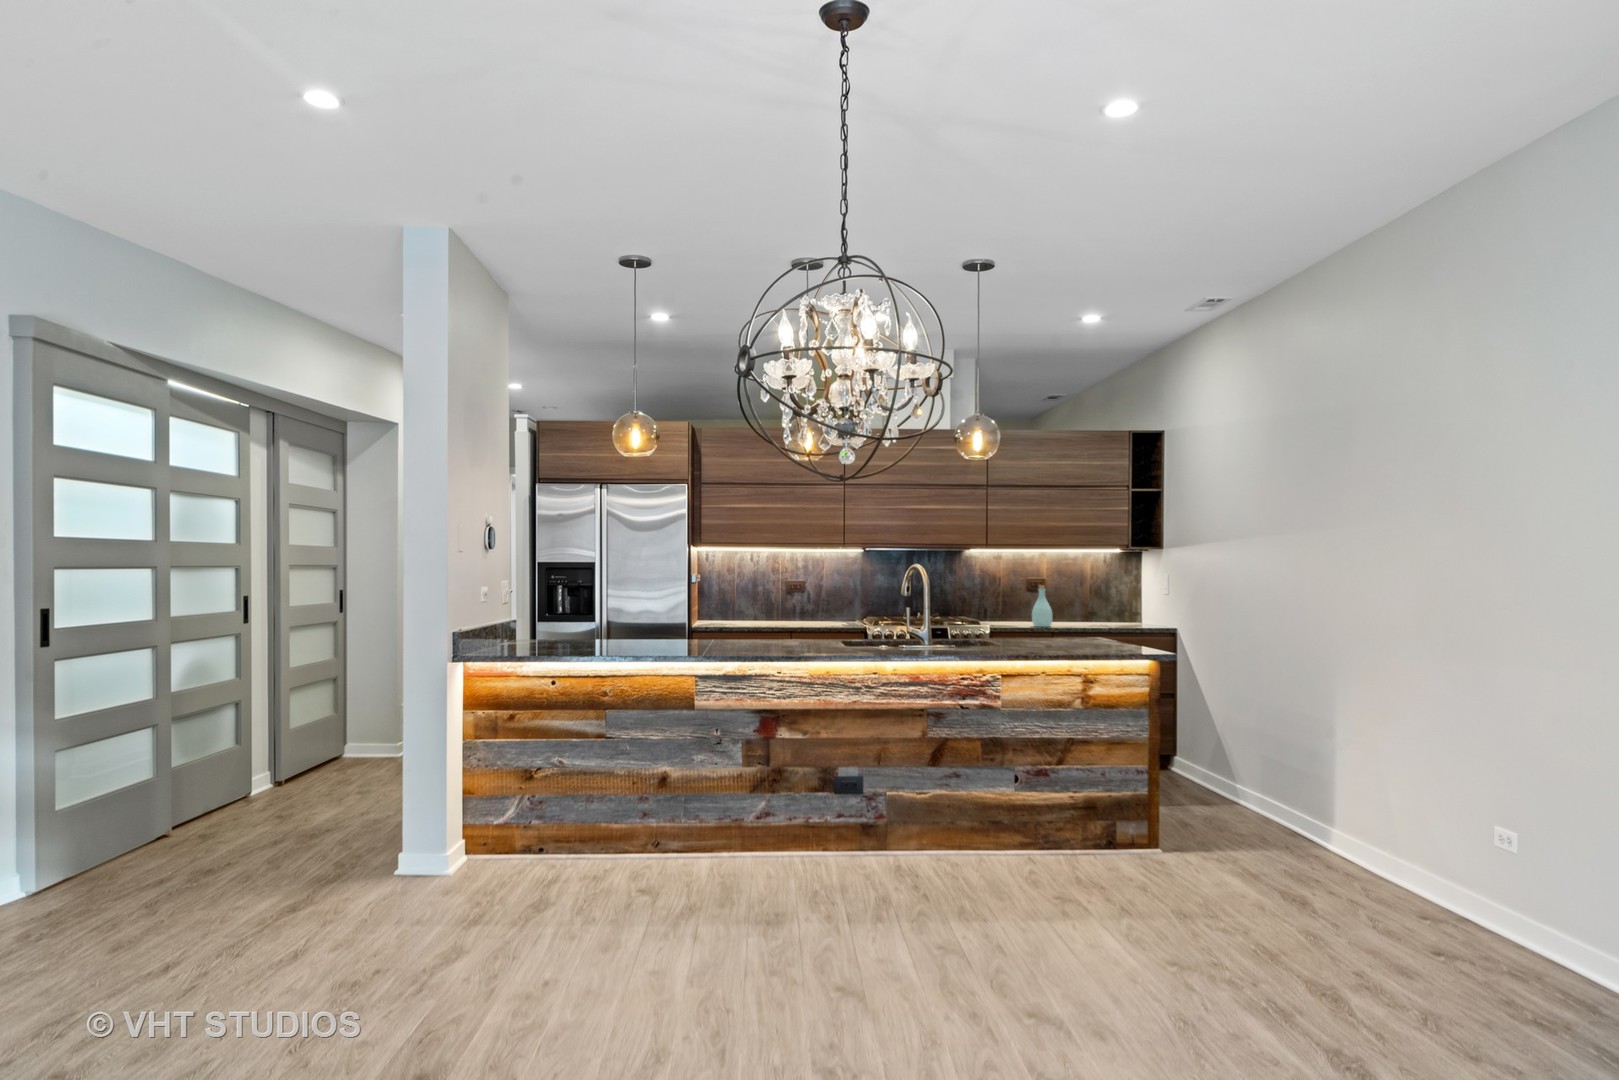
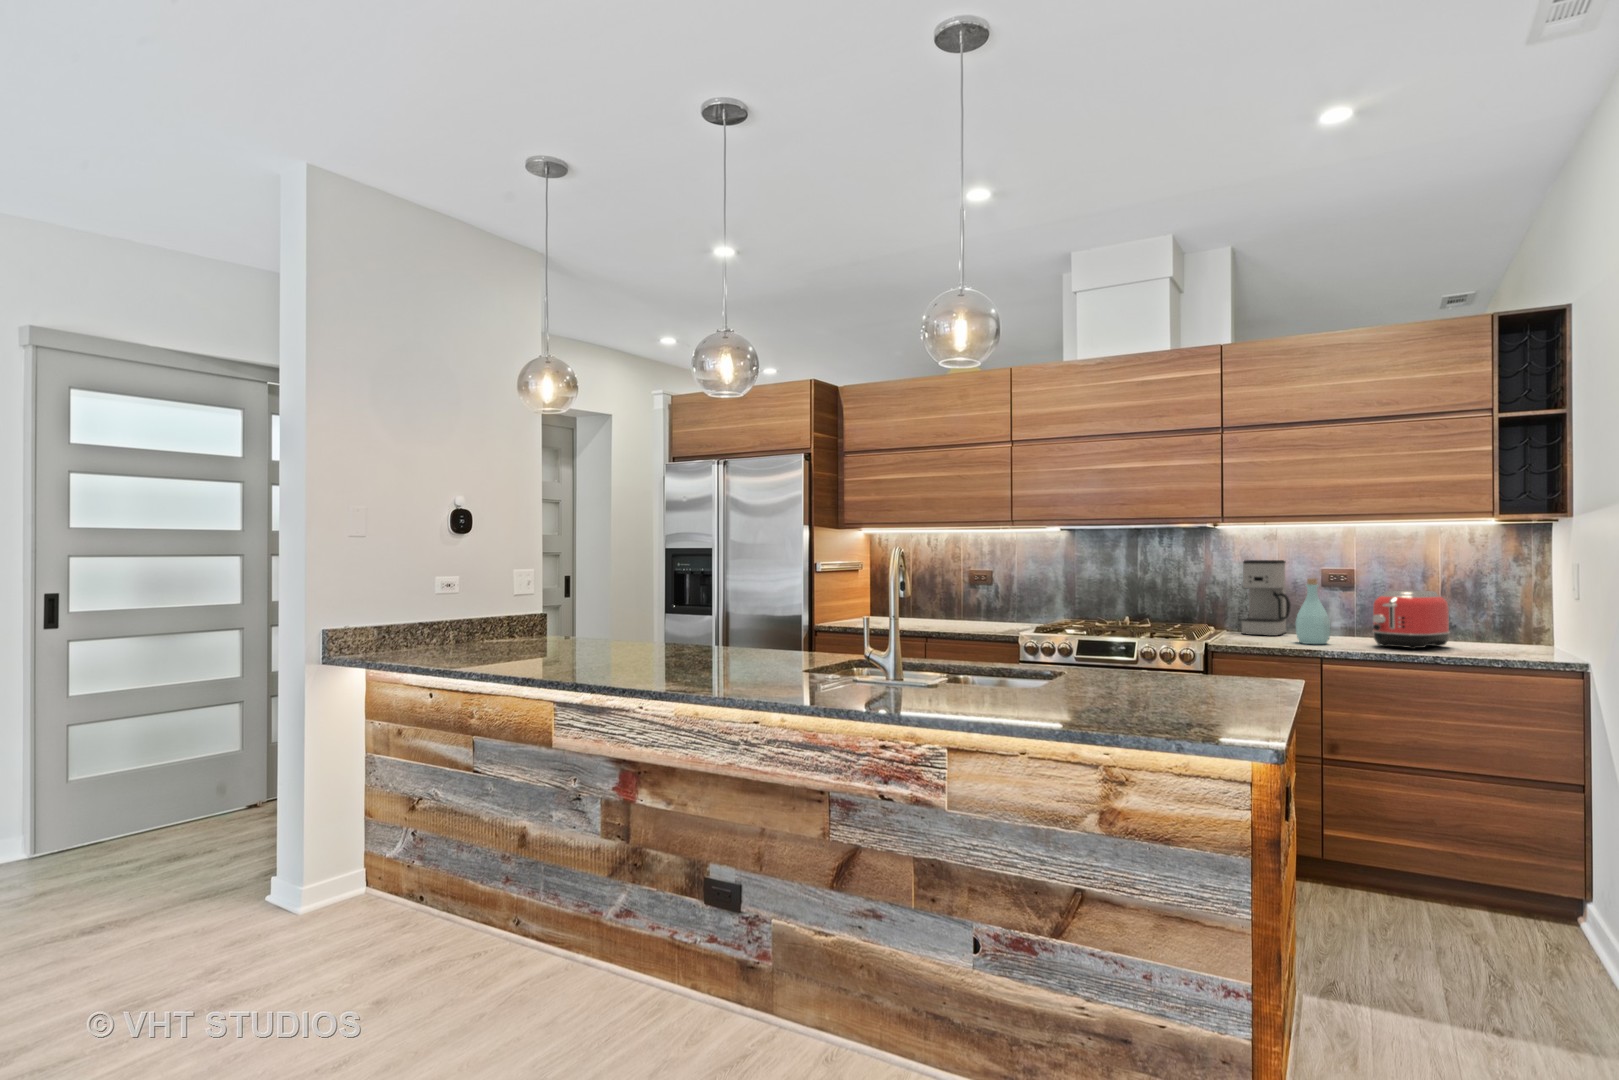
coffee maker: none [990,574,1019,624] -> present [1242,560,1291,636]
toaster: none [1074,592,1112,627] -> present [1372,590,1450,649]

